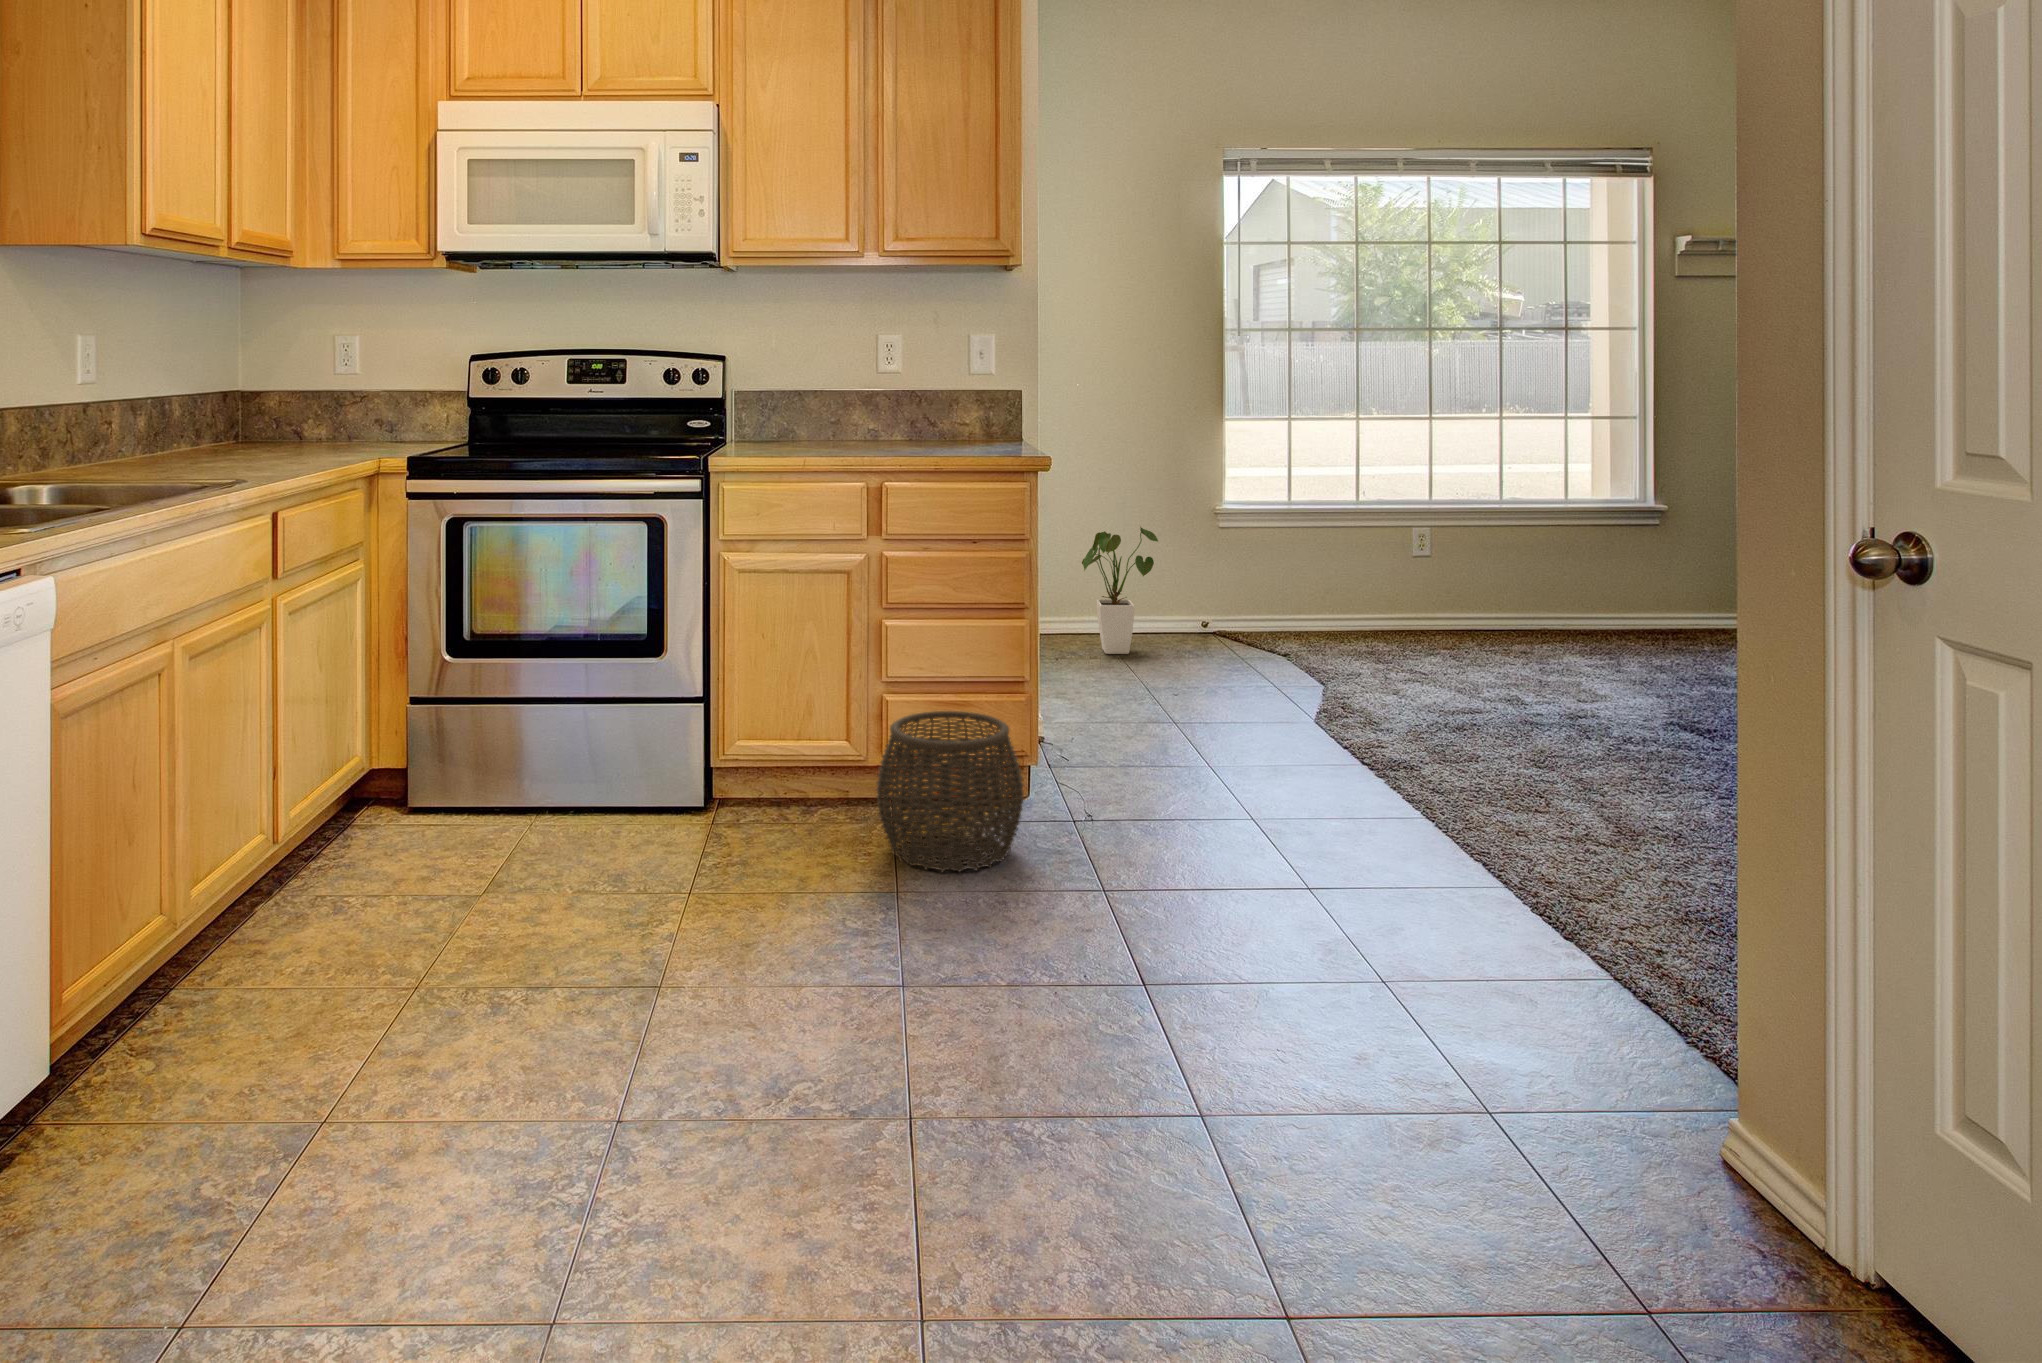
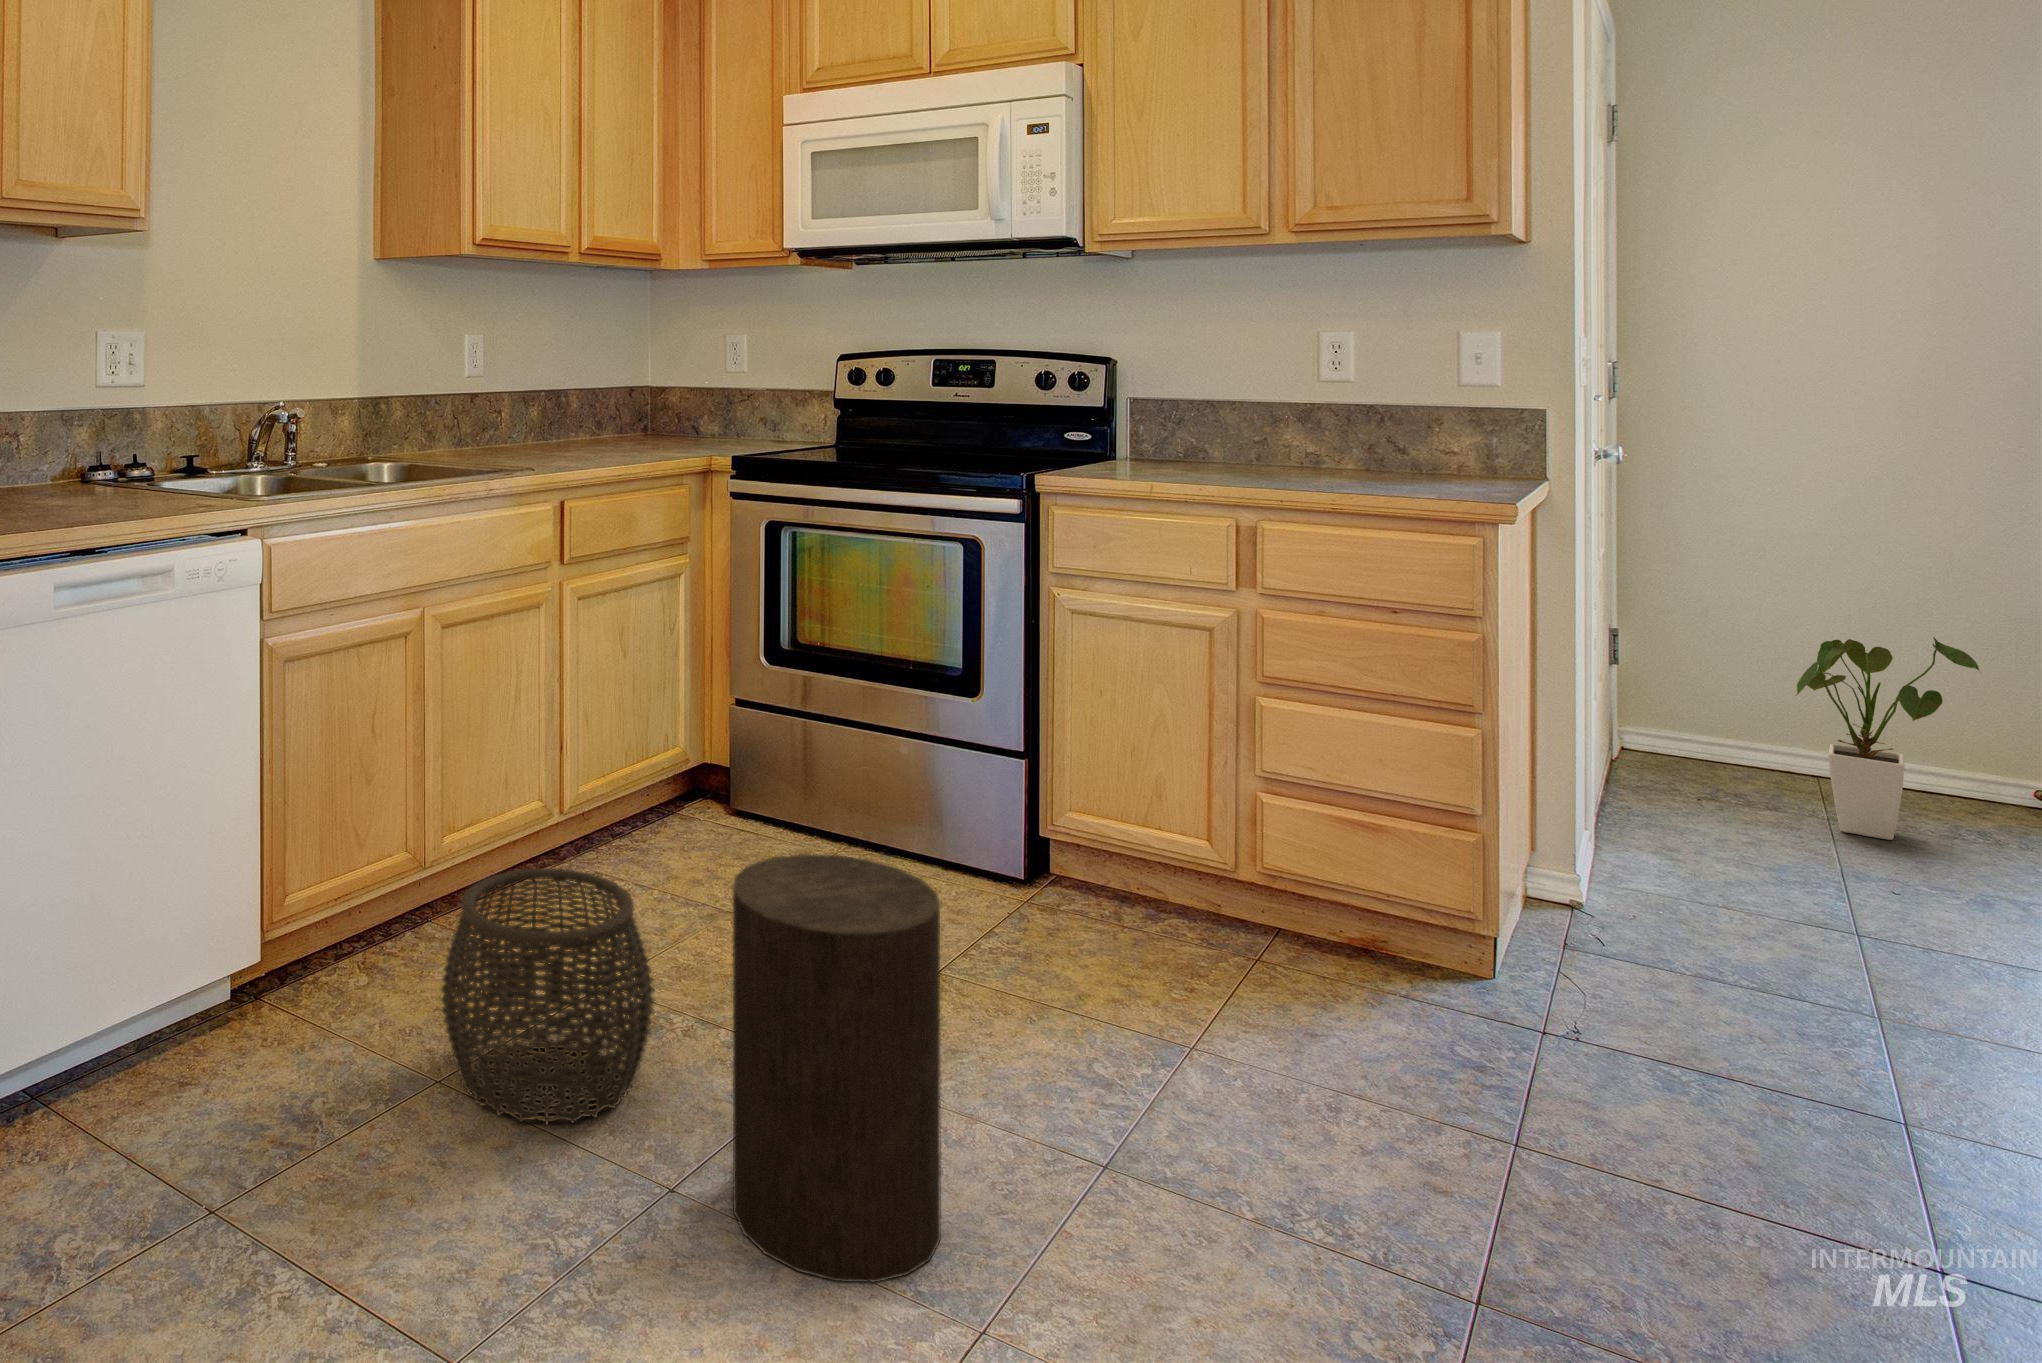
woven basket: present [876,711,1024,872] -> present [441,868,654,1124]
stool: none [668,780,842,1132] -> present [733,854,941,1283]

